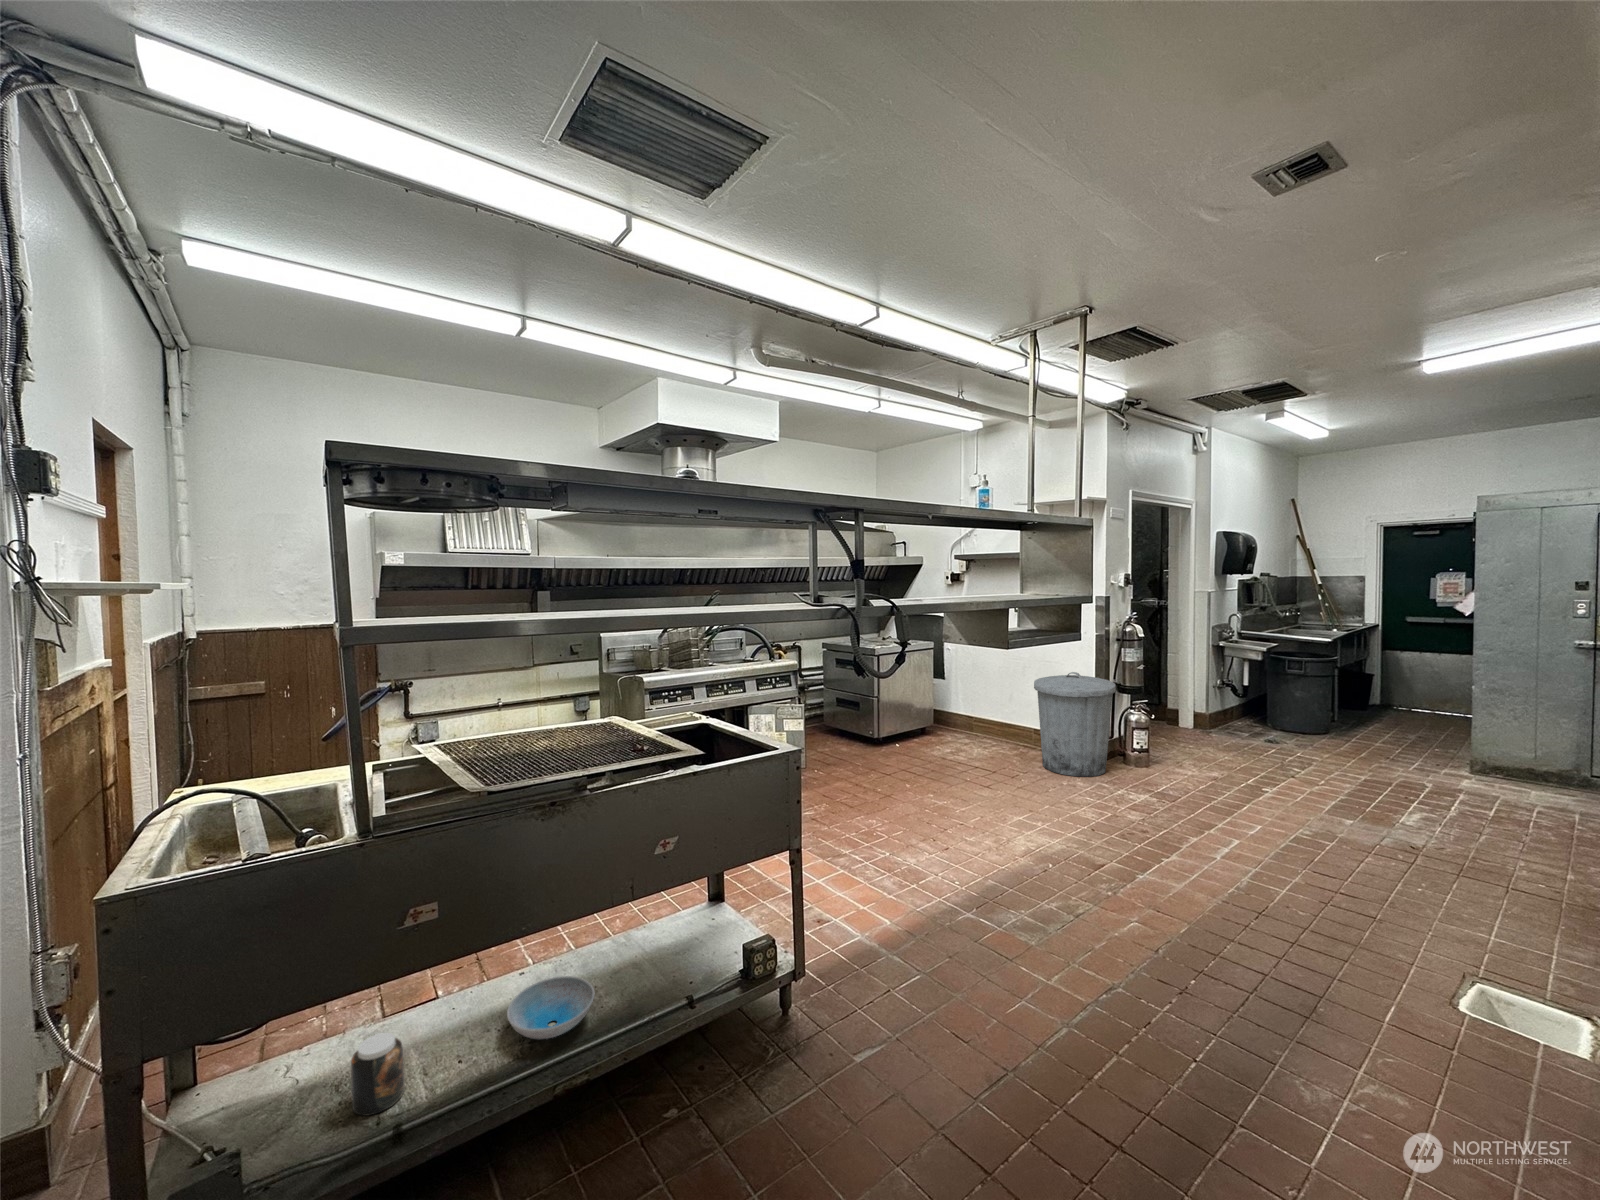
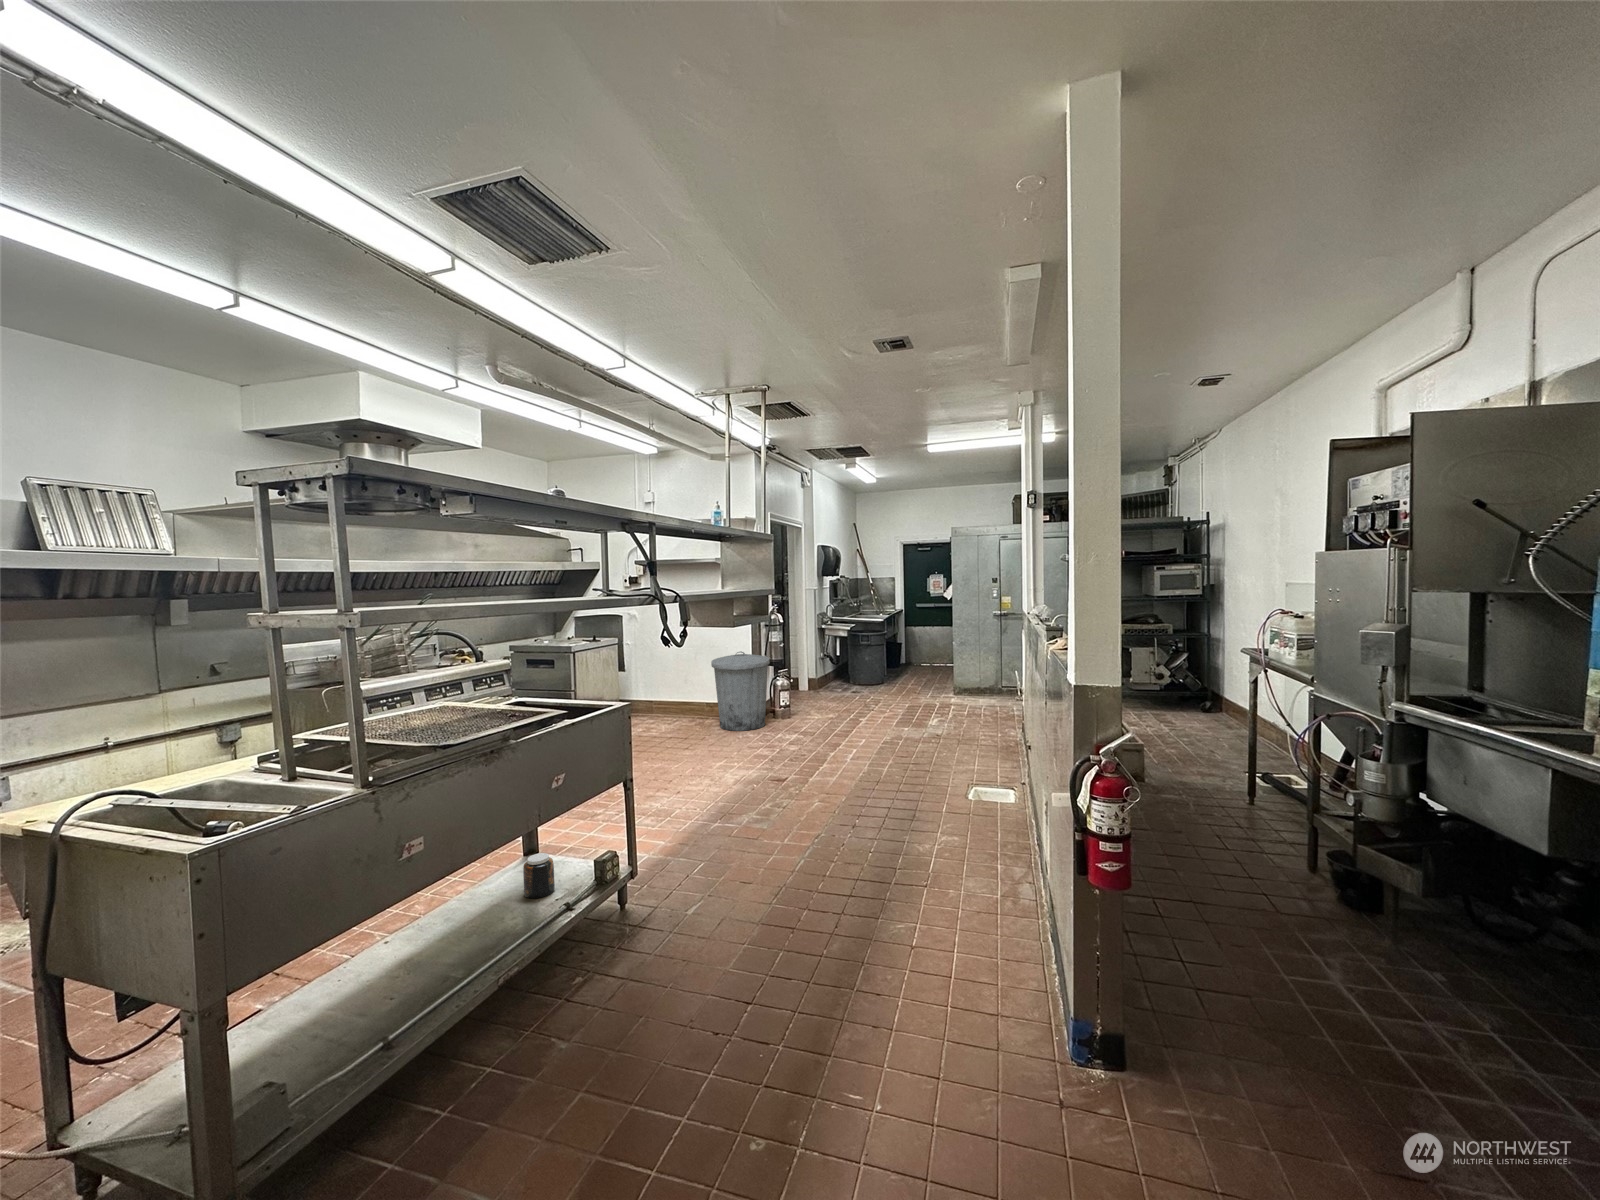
dish: present [507,976,594,1039] -> none [407,917,488,966]
jar: present [351,1032,405,1116] -> present [523,853,555,898]

